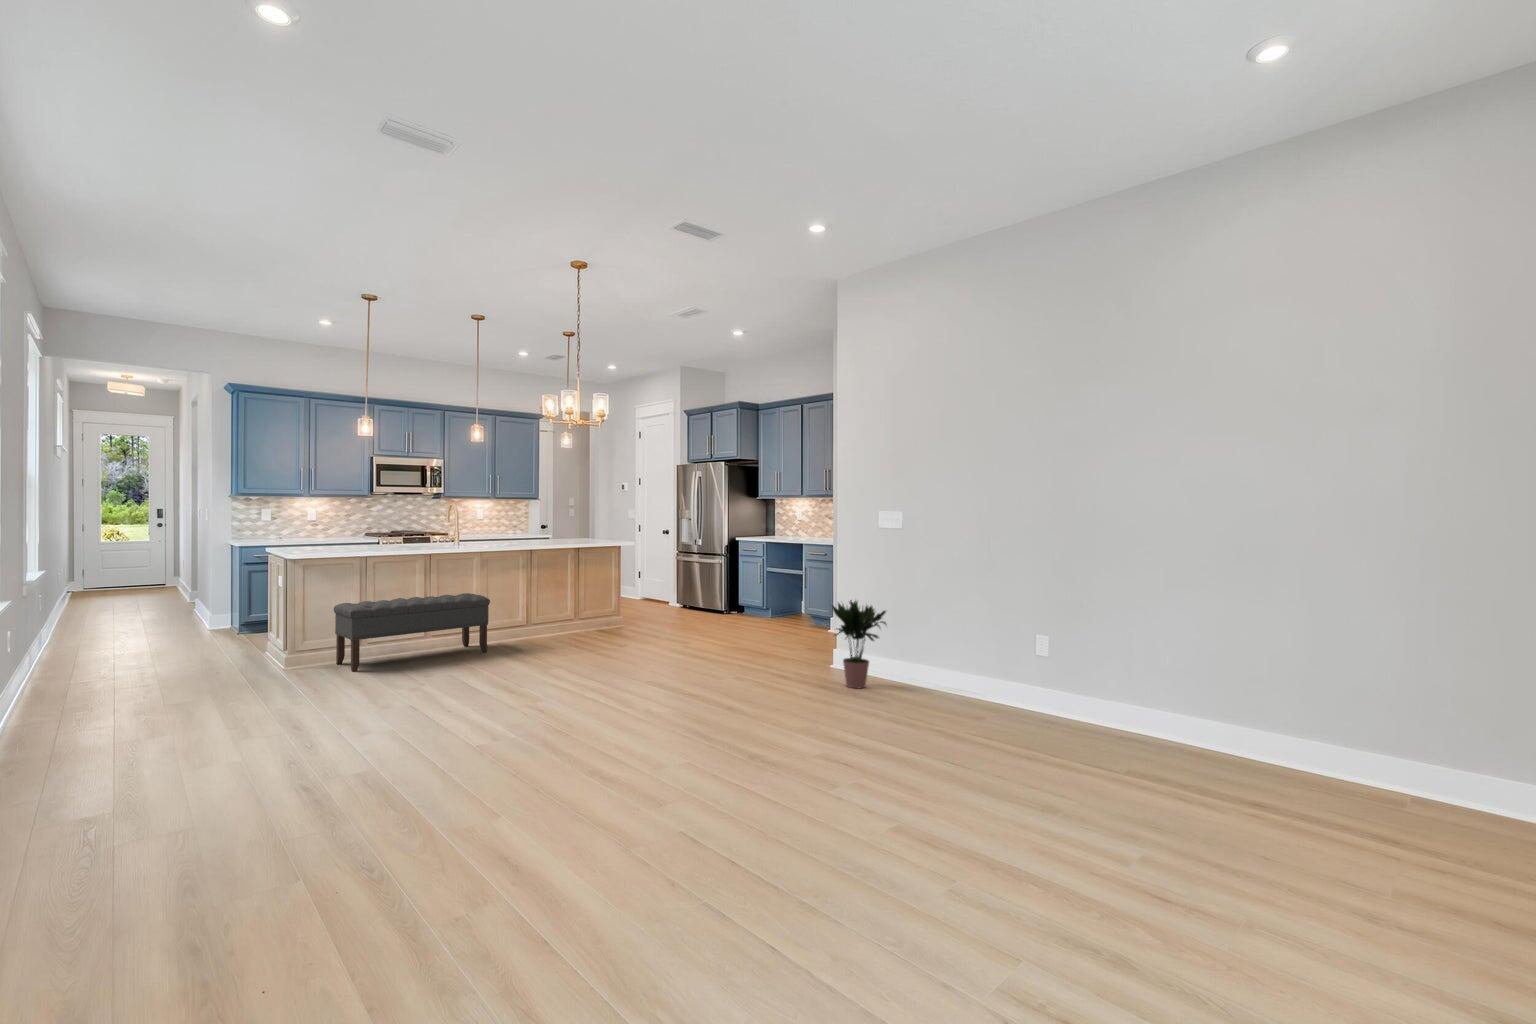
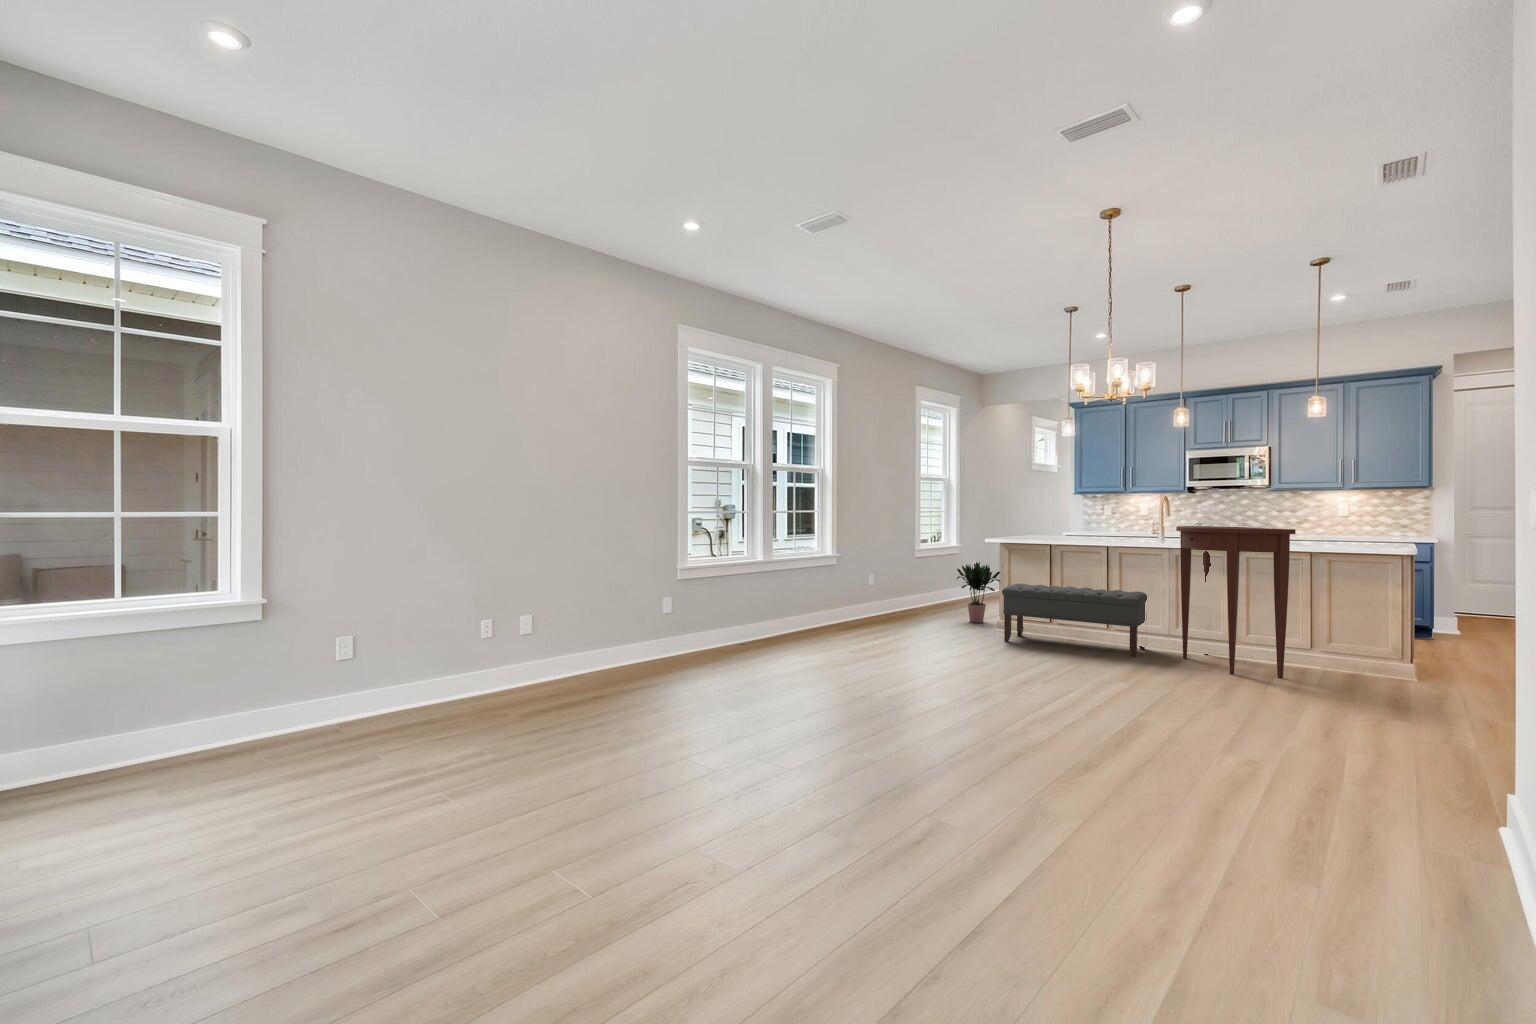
console table: none [501,530,599,645] -> present [1176,526,1296,678]
potted plant: present [832,600,886,688] -> present [957,562,1000,623]

